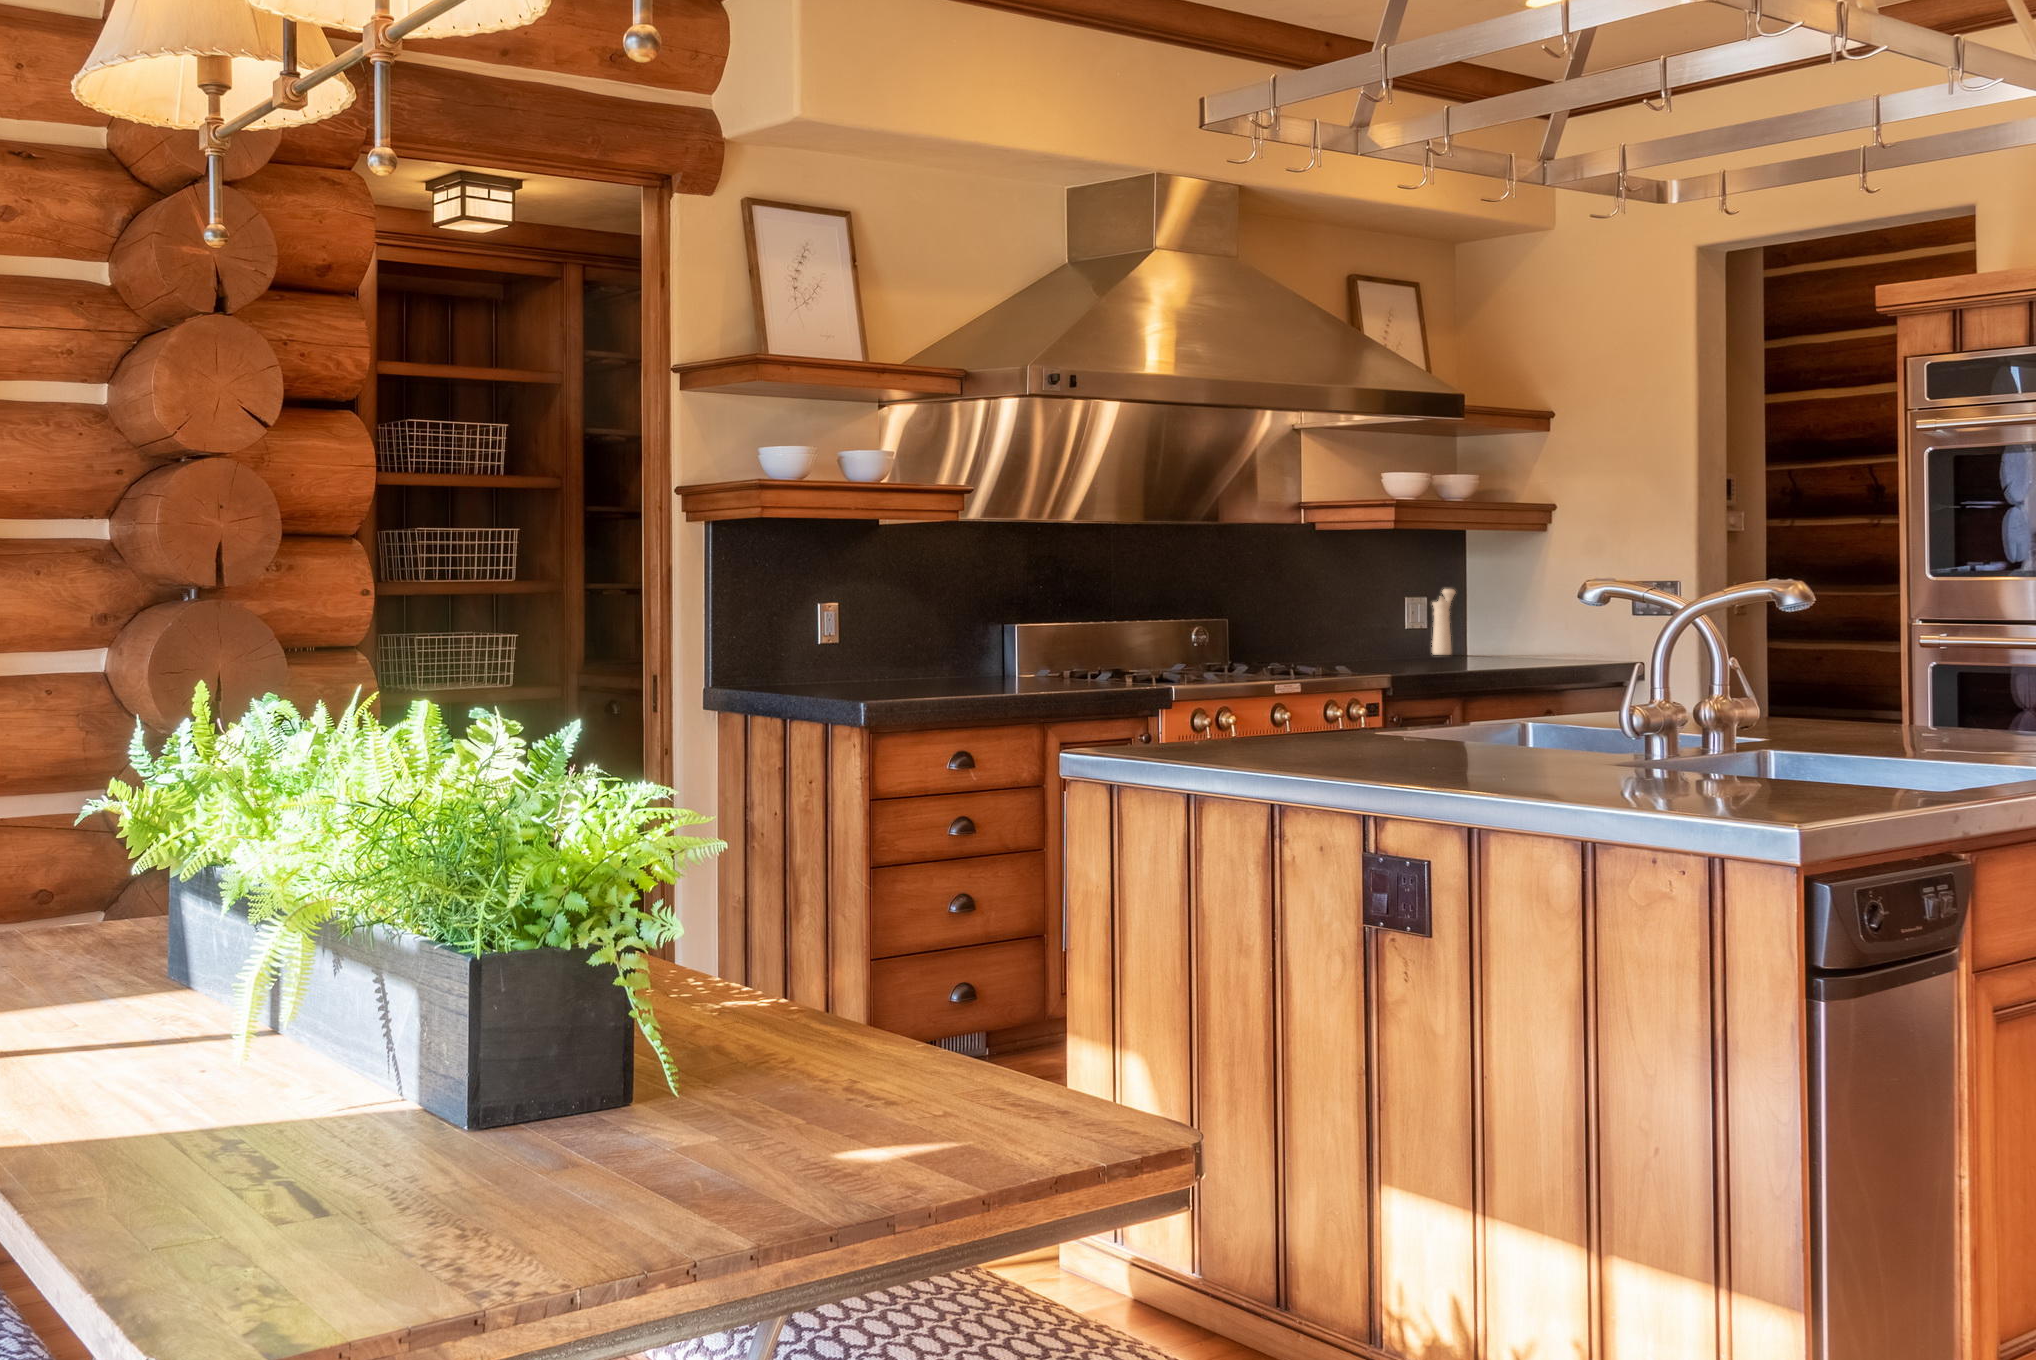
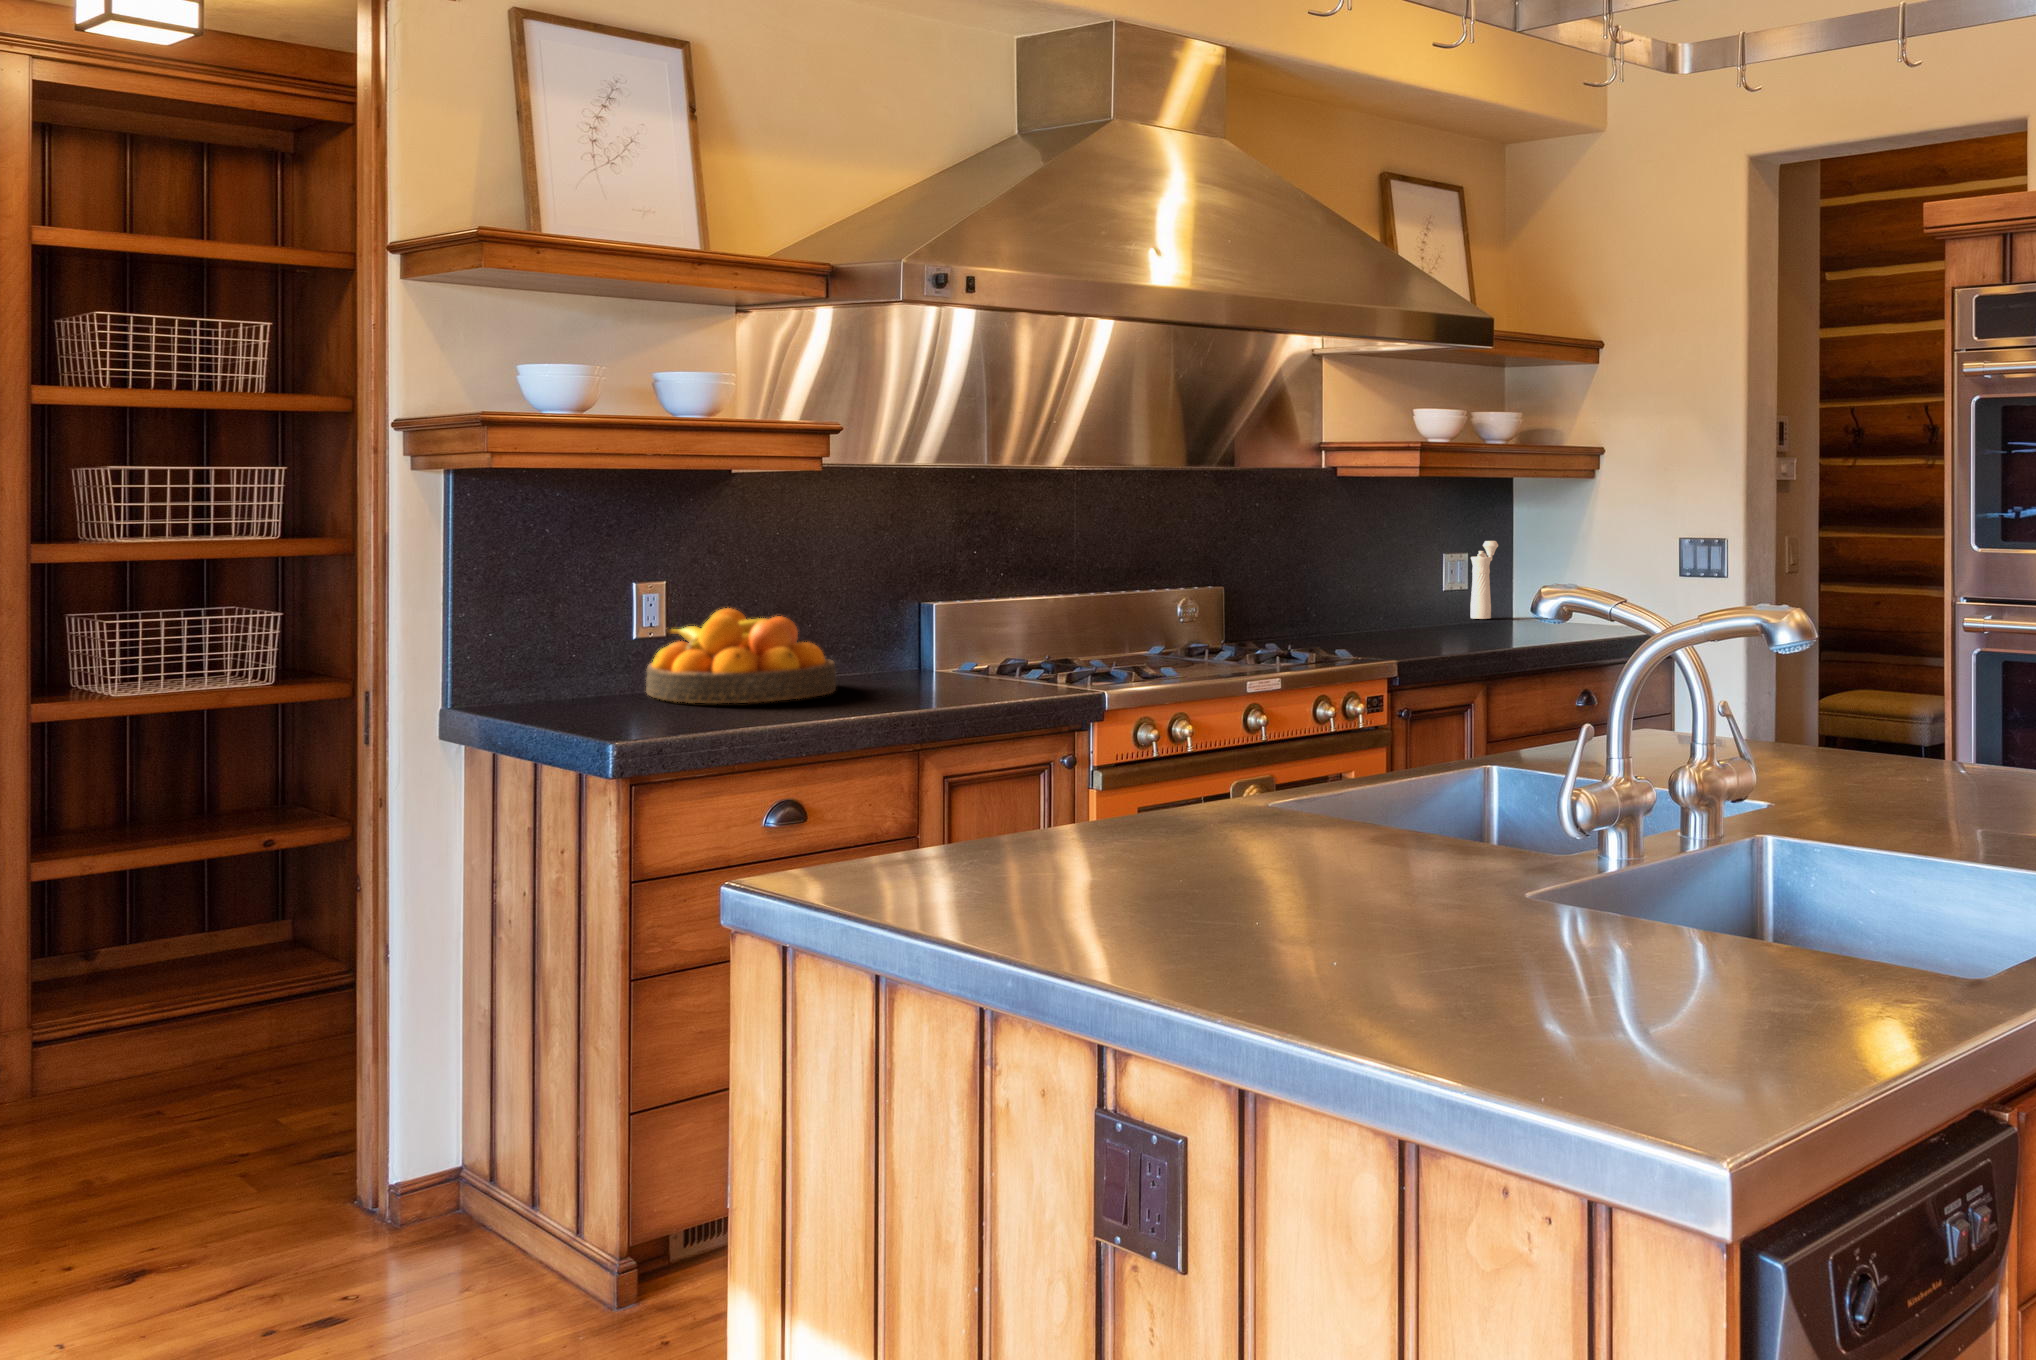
fruit bowl: none [830,624,965,689] -> present [646,608,836,703]

